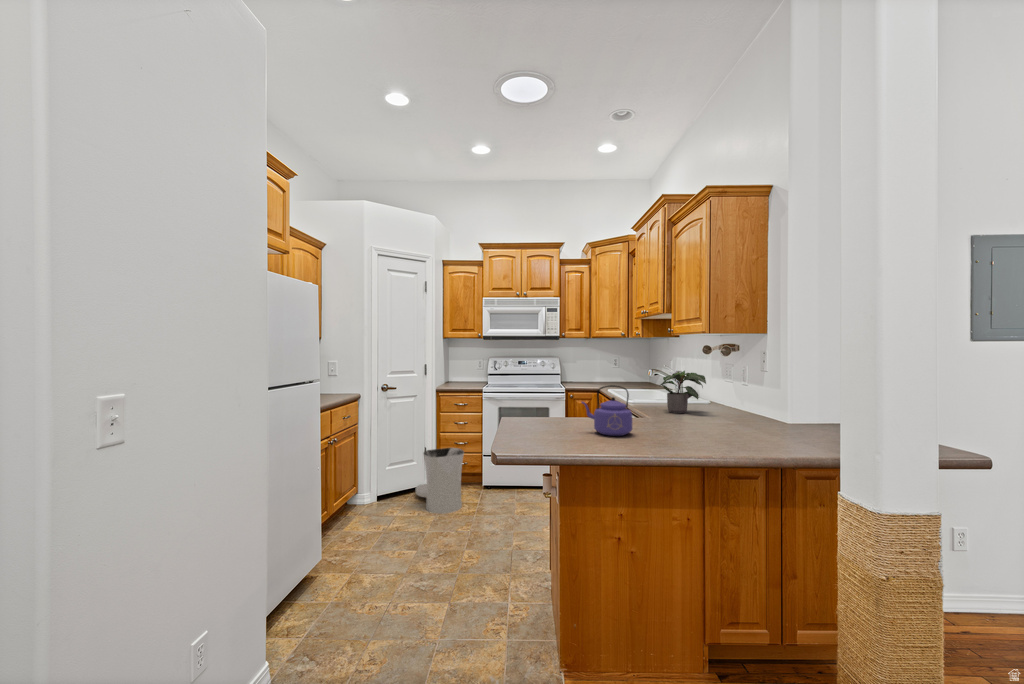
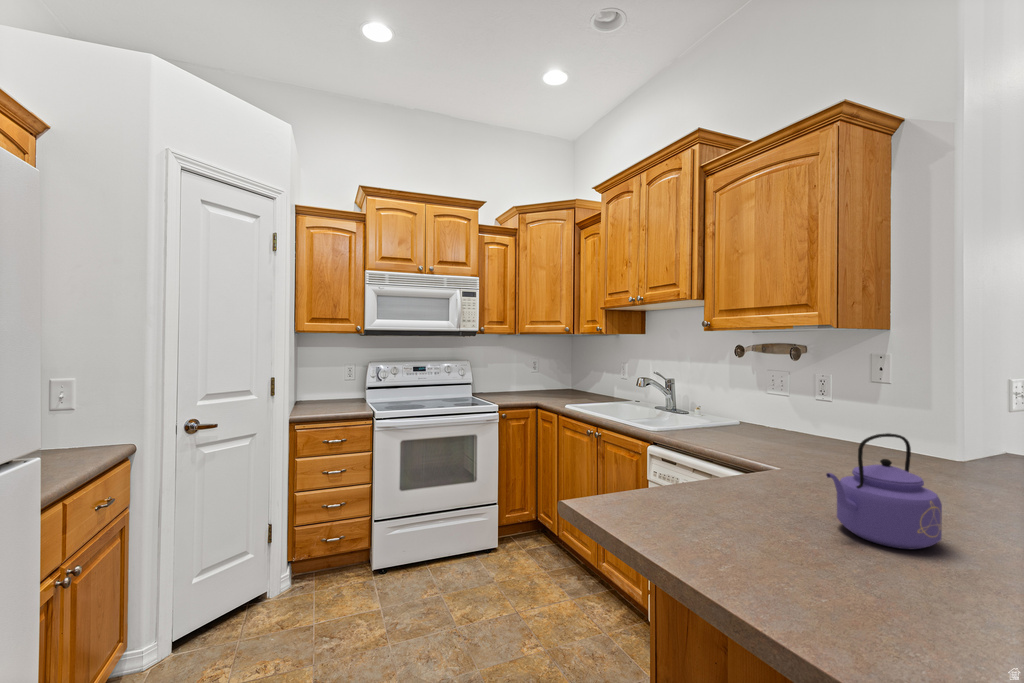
potted plant: present [661,371,706,413] -> none [727,383,819,450]
trash can: present [416,448,464,514] -> none [256,522,362,658]

